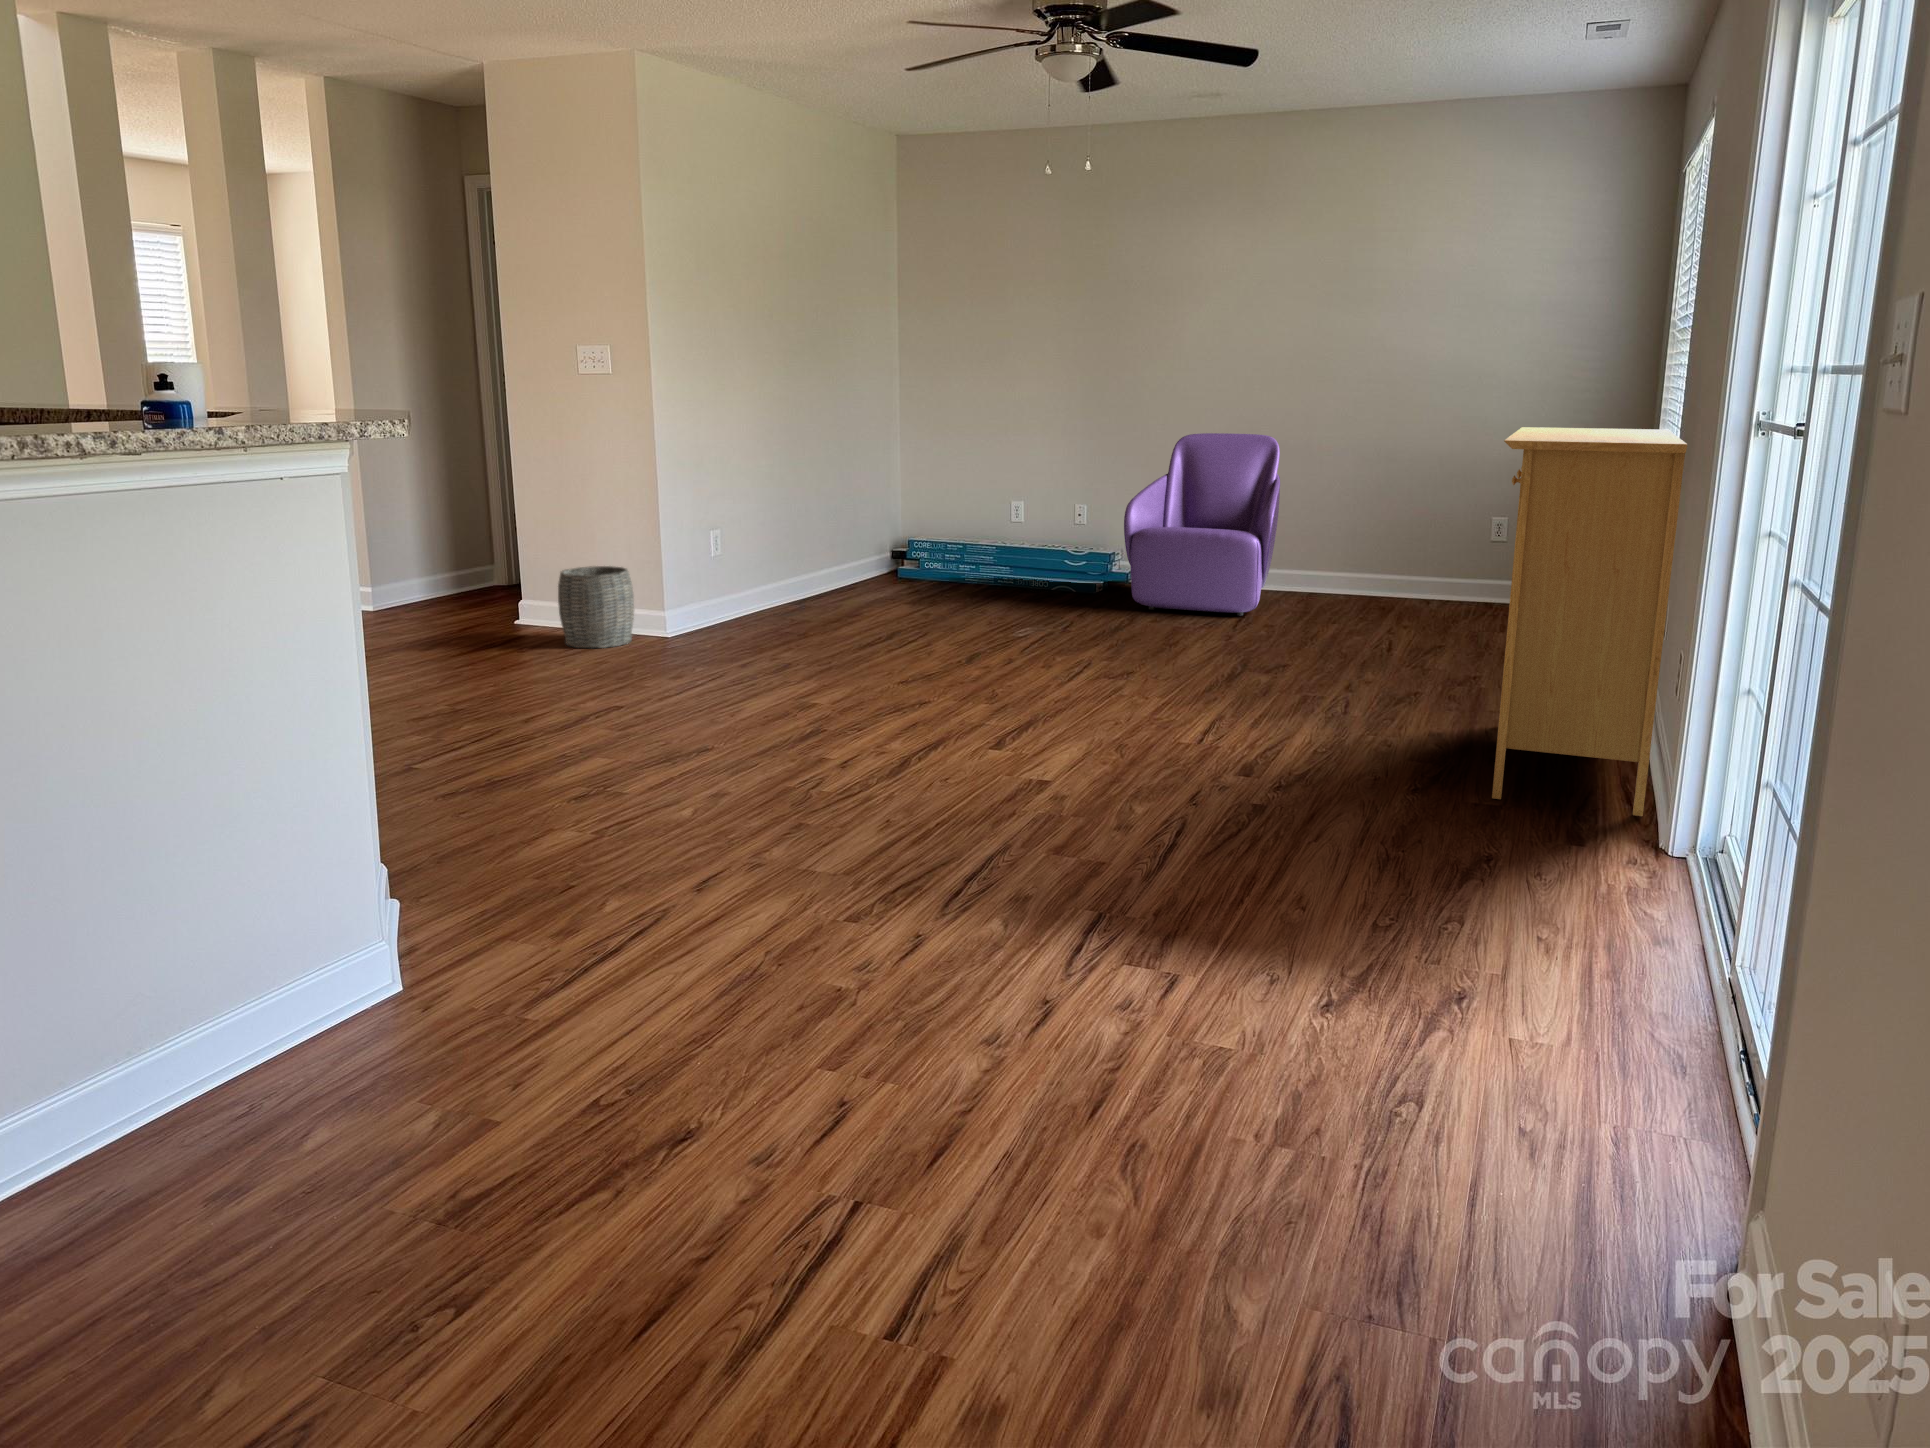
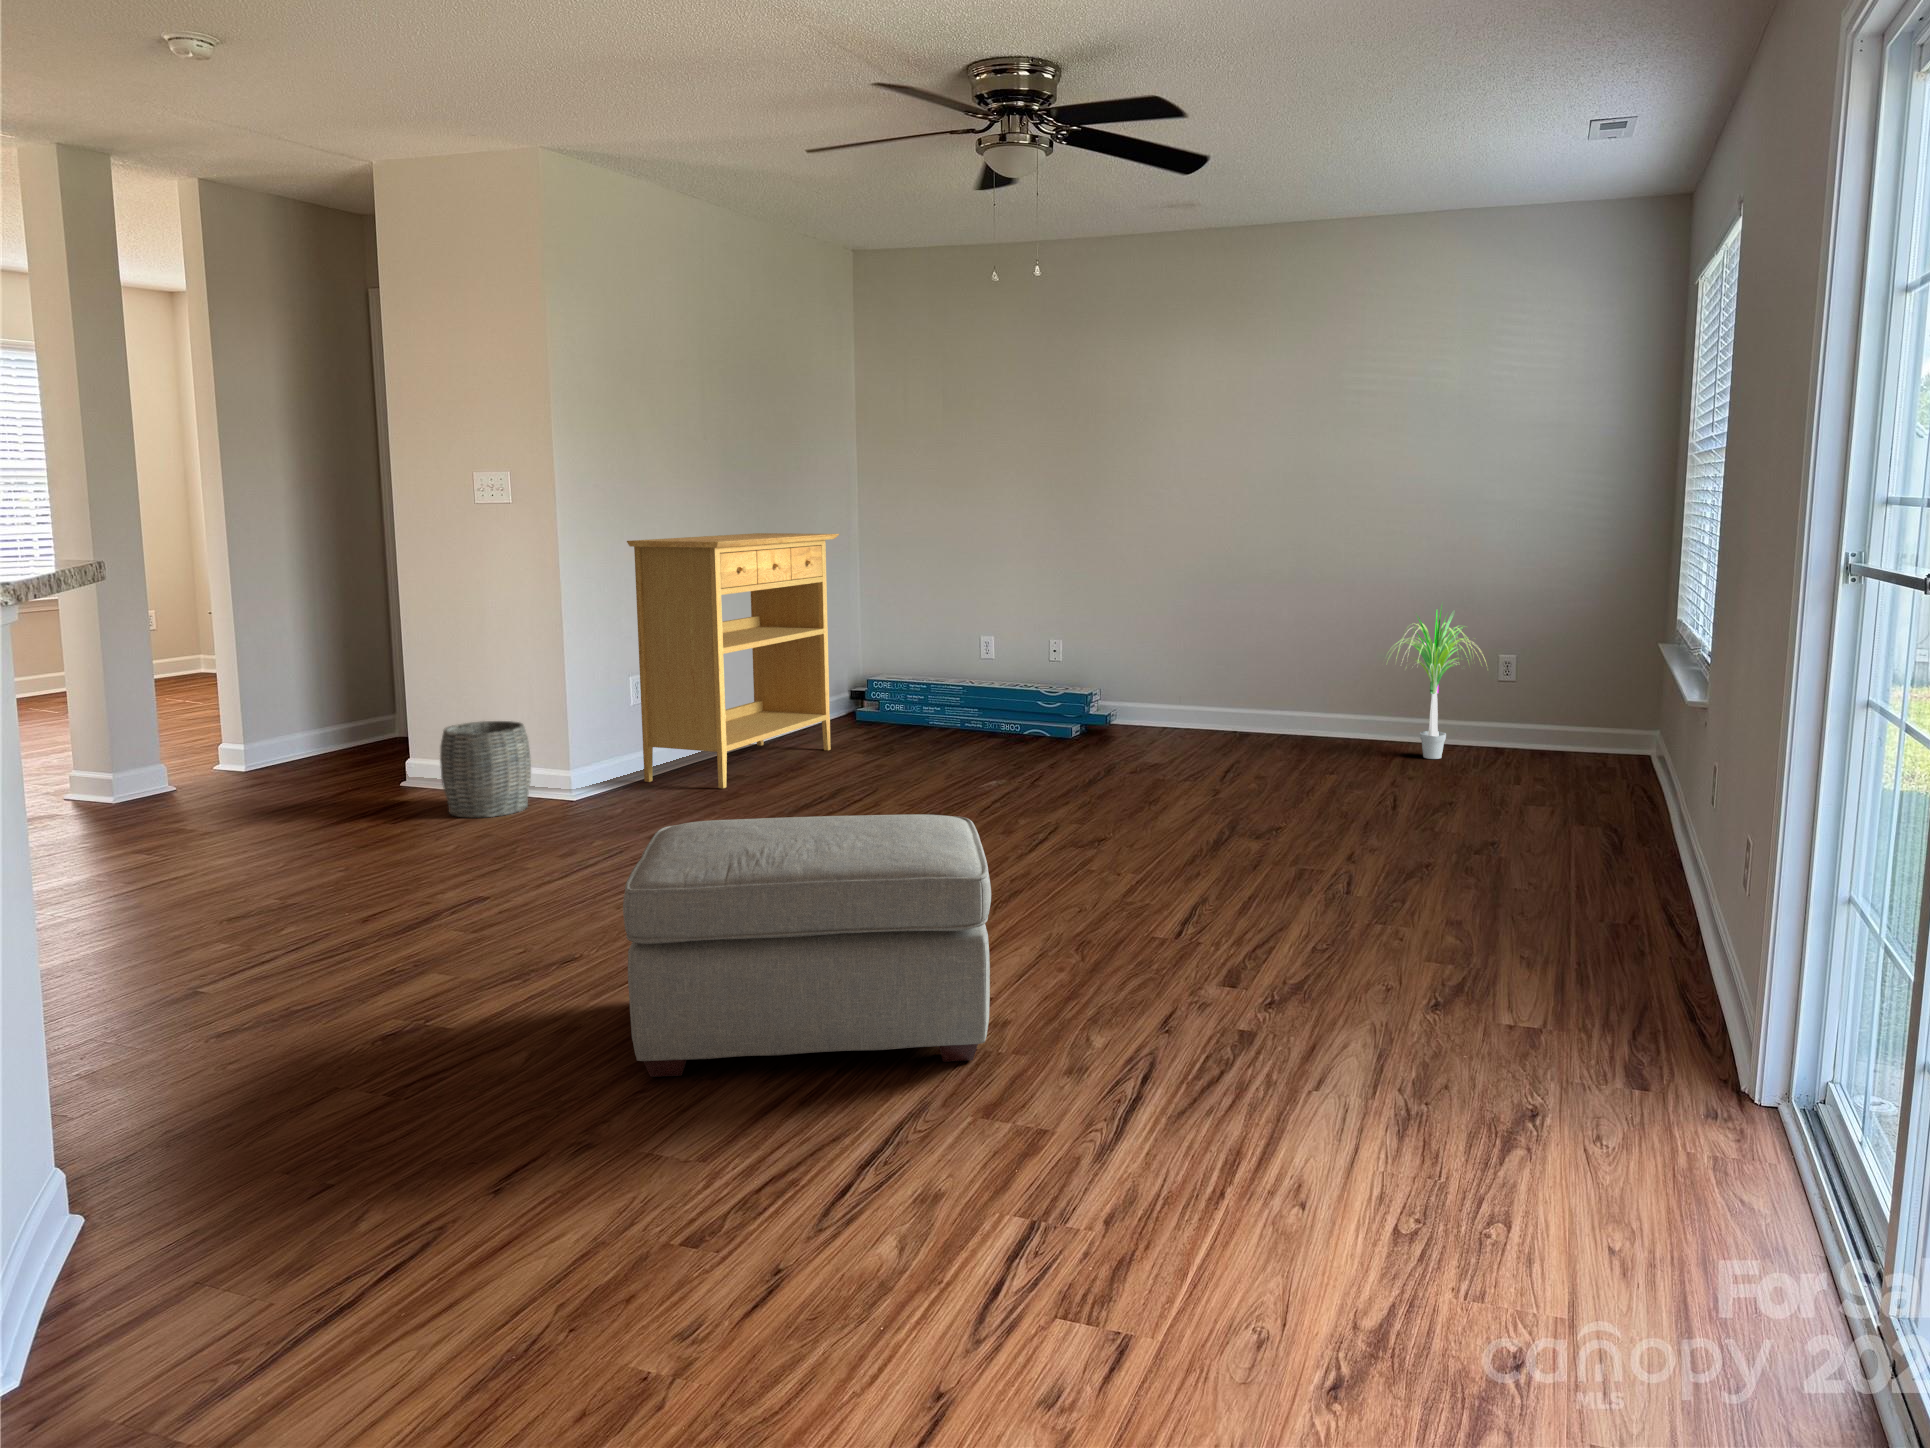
console table: present [1492,427,1687,816] -> present [627,533,839,788]
armchair: present [1124,433,1280,616] -> none [1097,562,1269,764]
potted plant: none [1380,469,1478,613] -> present [1398,607,1486,759]
ottoman: none [774,630,1060,824] -> present [623,814,991,1077]

